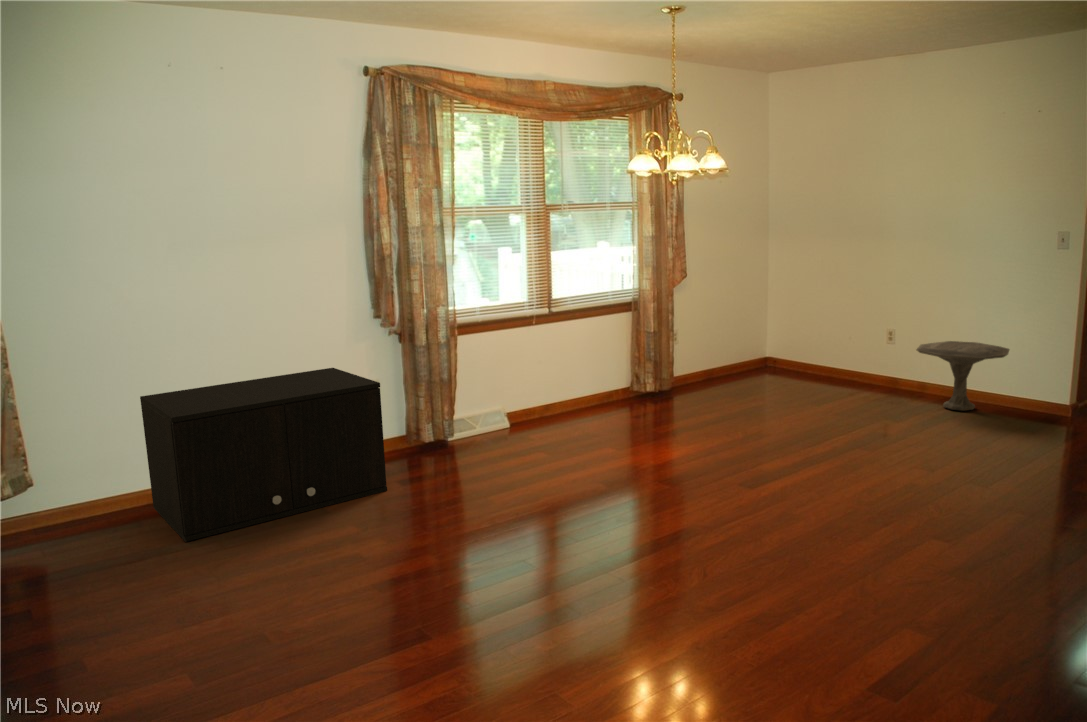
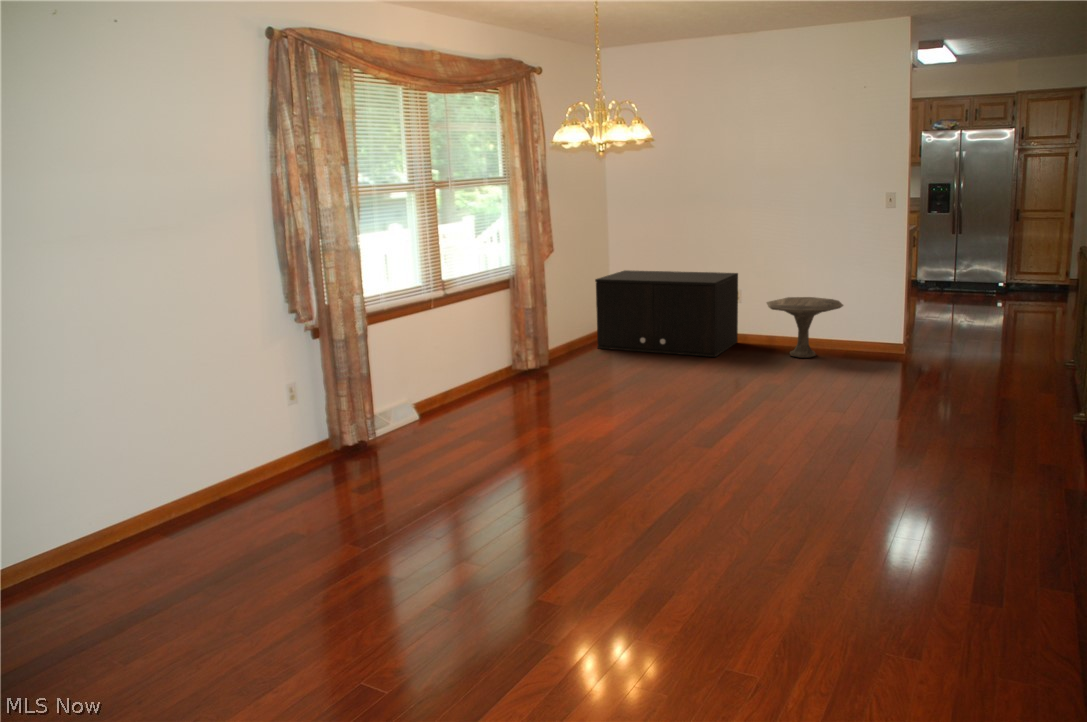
storage cabinet: present [140,368,387,542] -> present [595,270,738,357]

